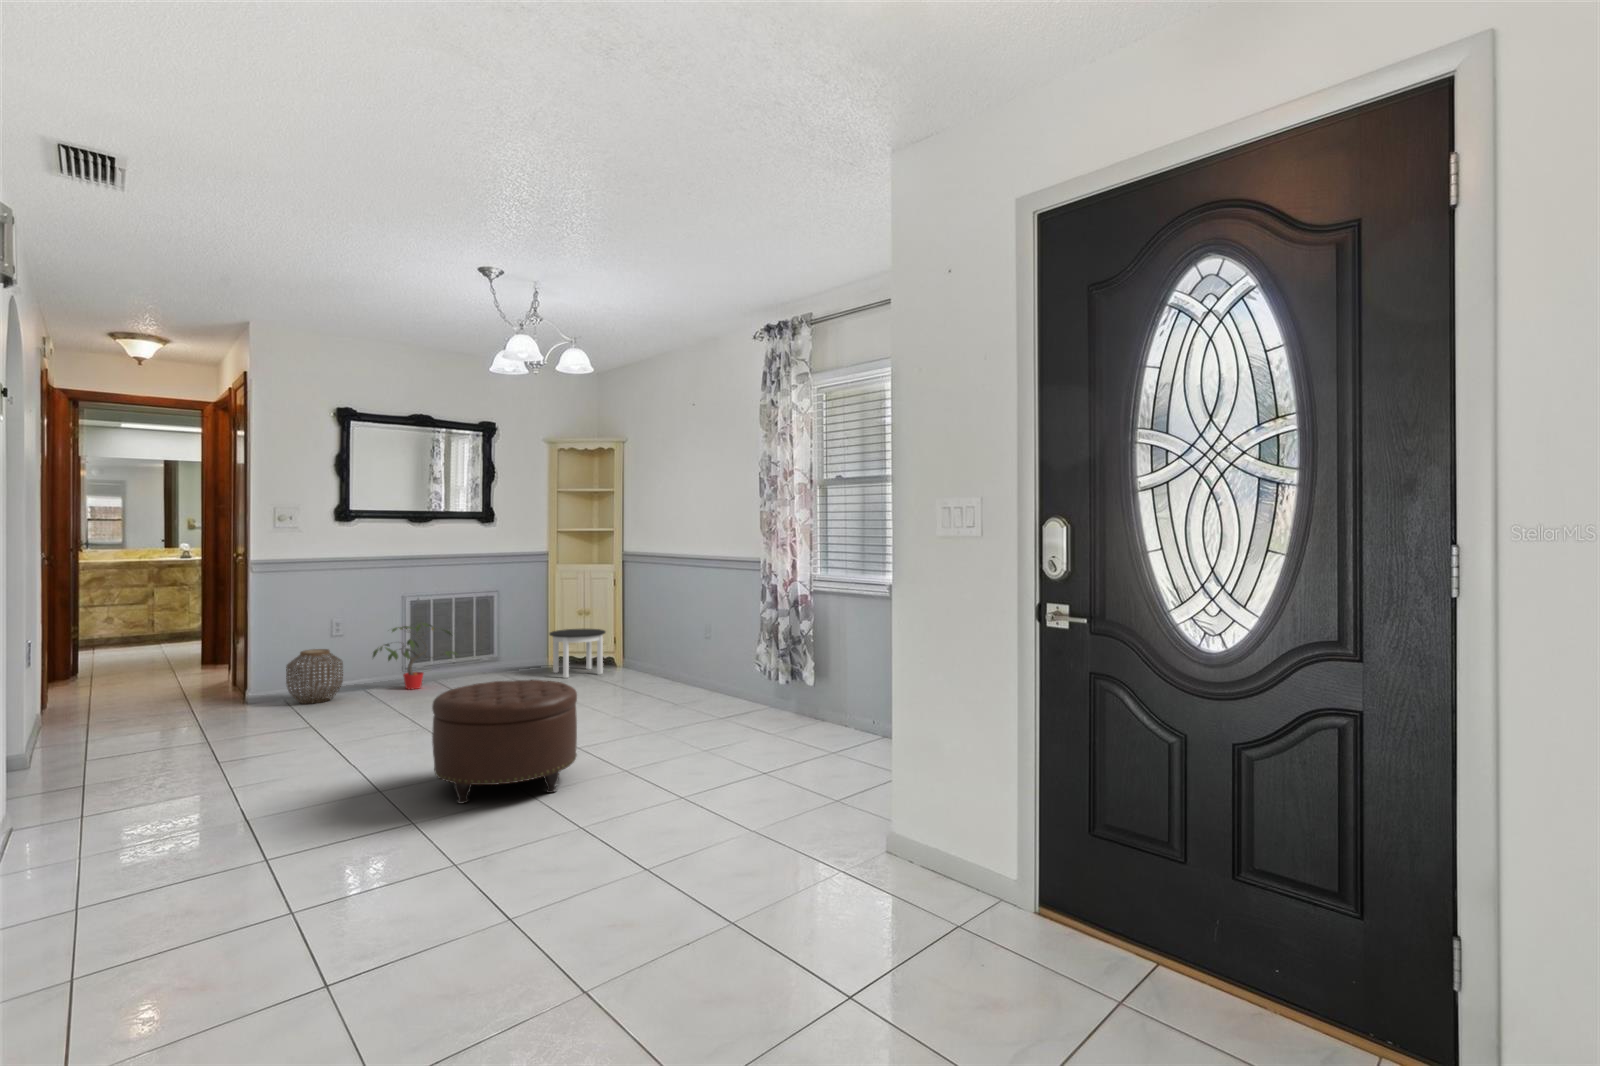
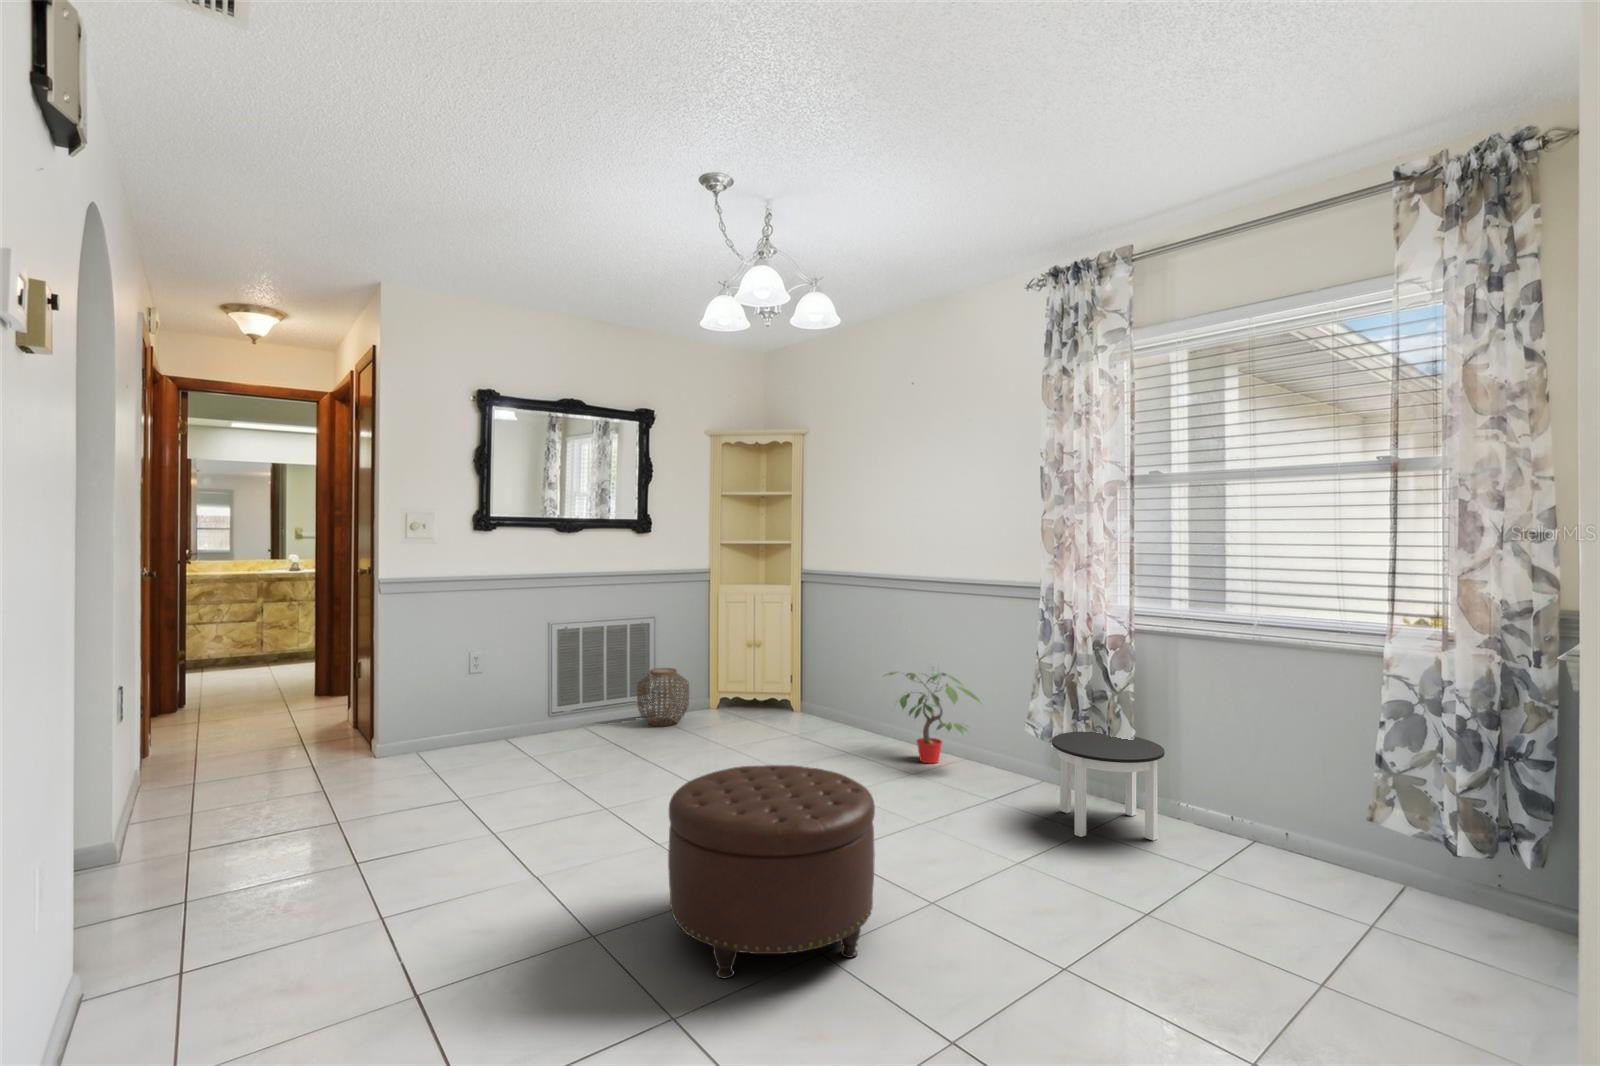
potted plant: present [373,623,456,689] -> present [885,672,982,763]
round table: present [550,629,605,678] -> present [1052,731,1165,841]
woven basket: present [286,649,343,704] -> present [637,668,689,726]

